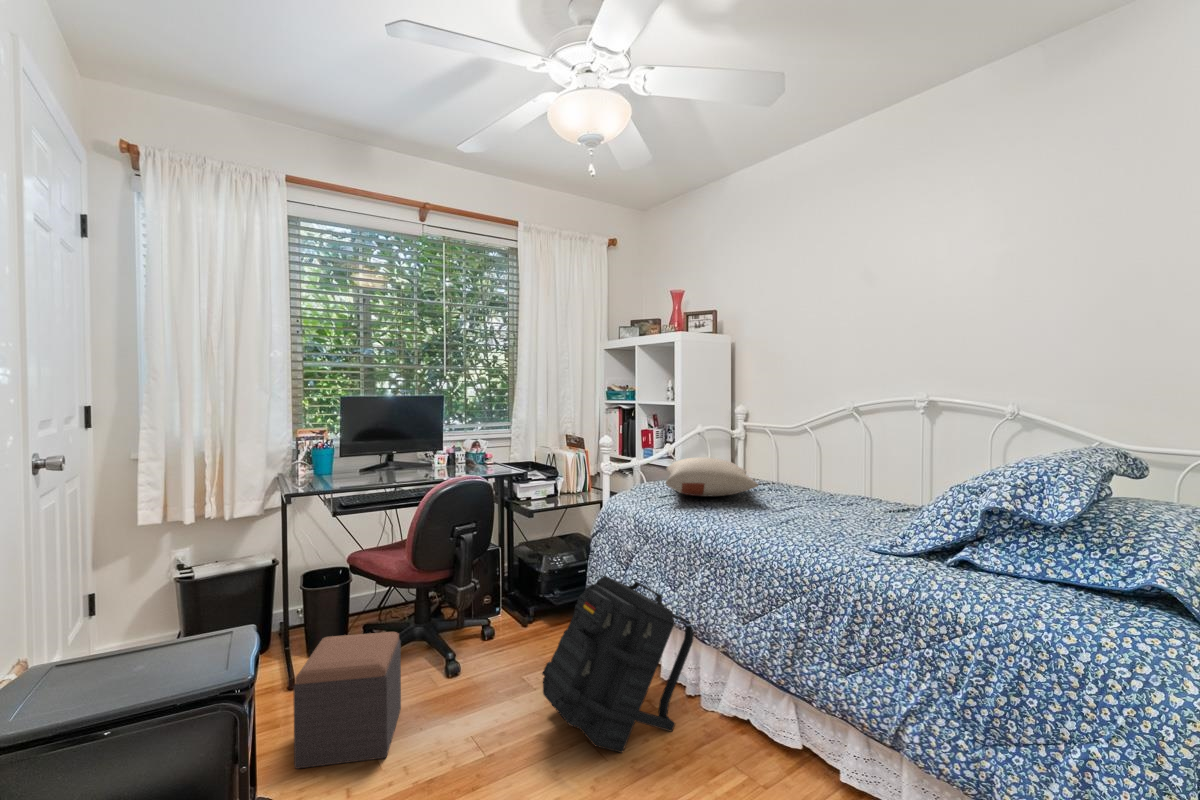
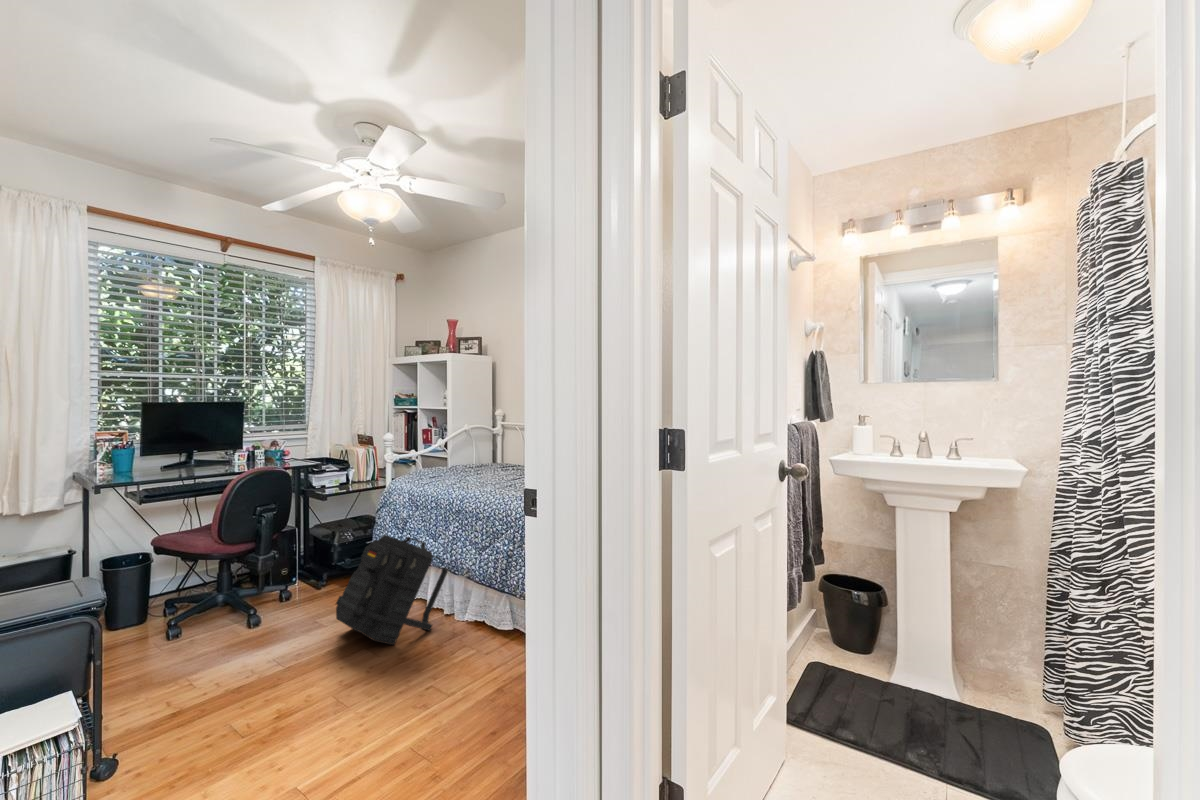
pillow: present [666,457,759,496] -> none [434,450,500,477]
footstool: present [293,632,401,769] -> none [128,588,215,690]

